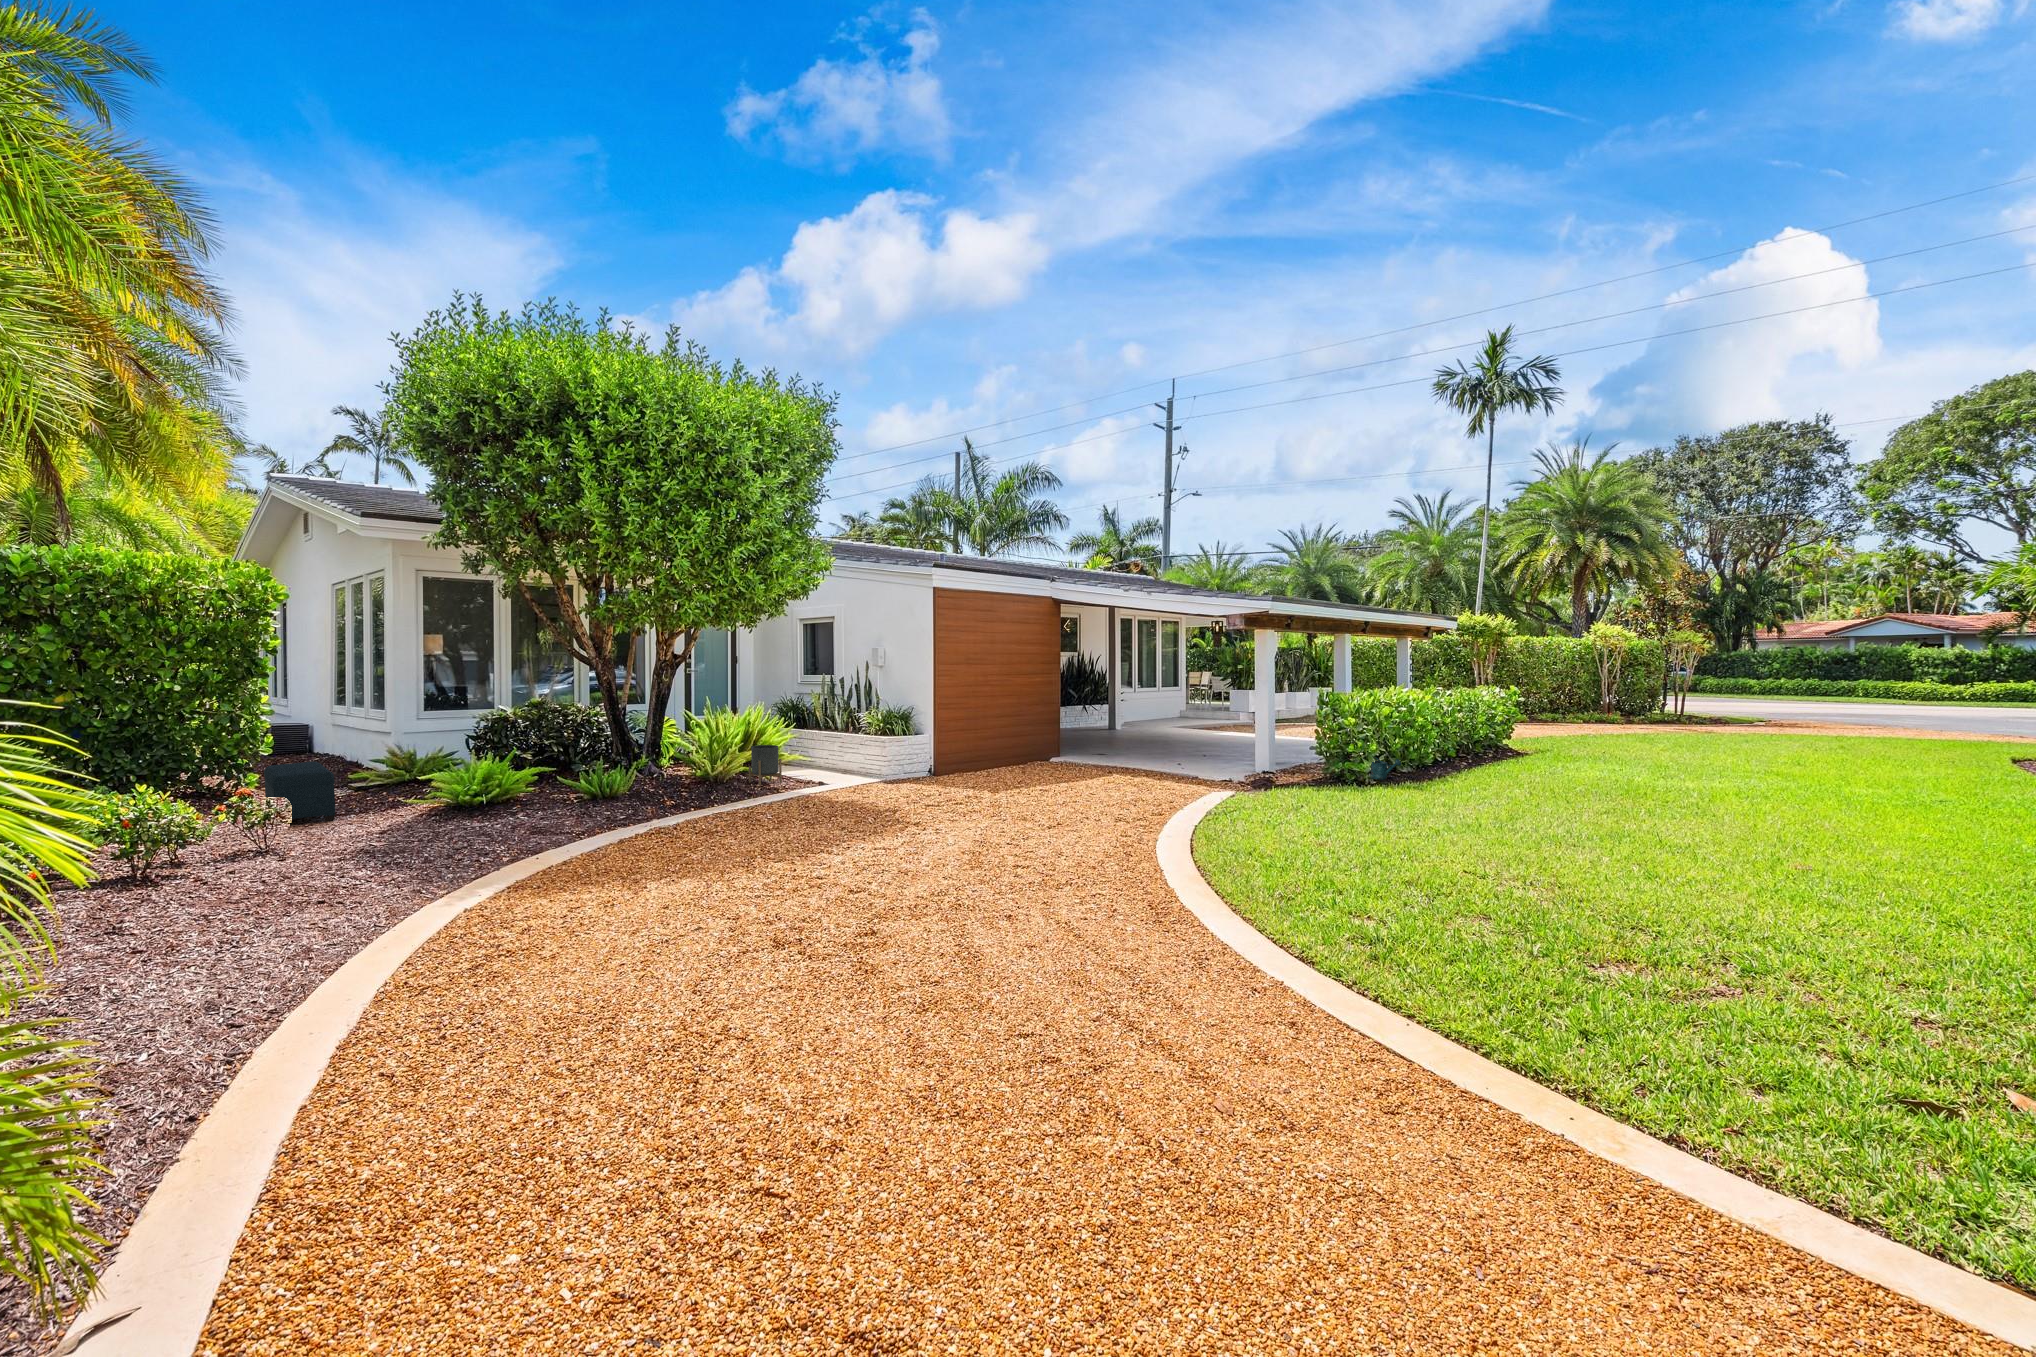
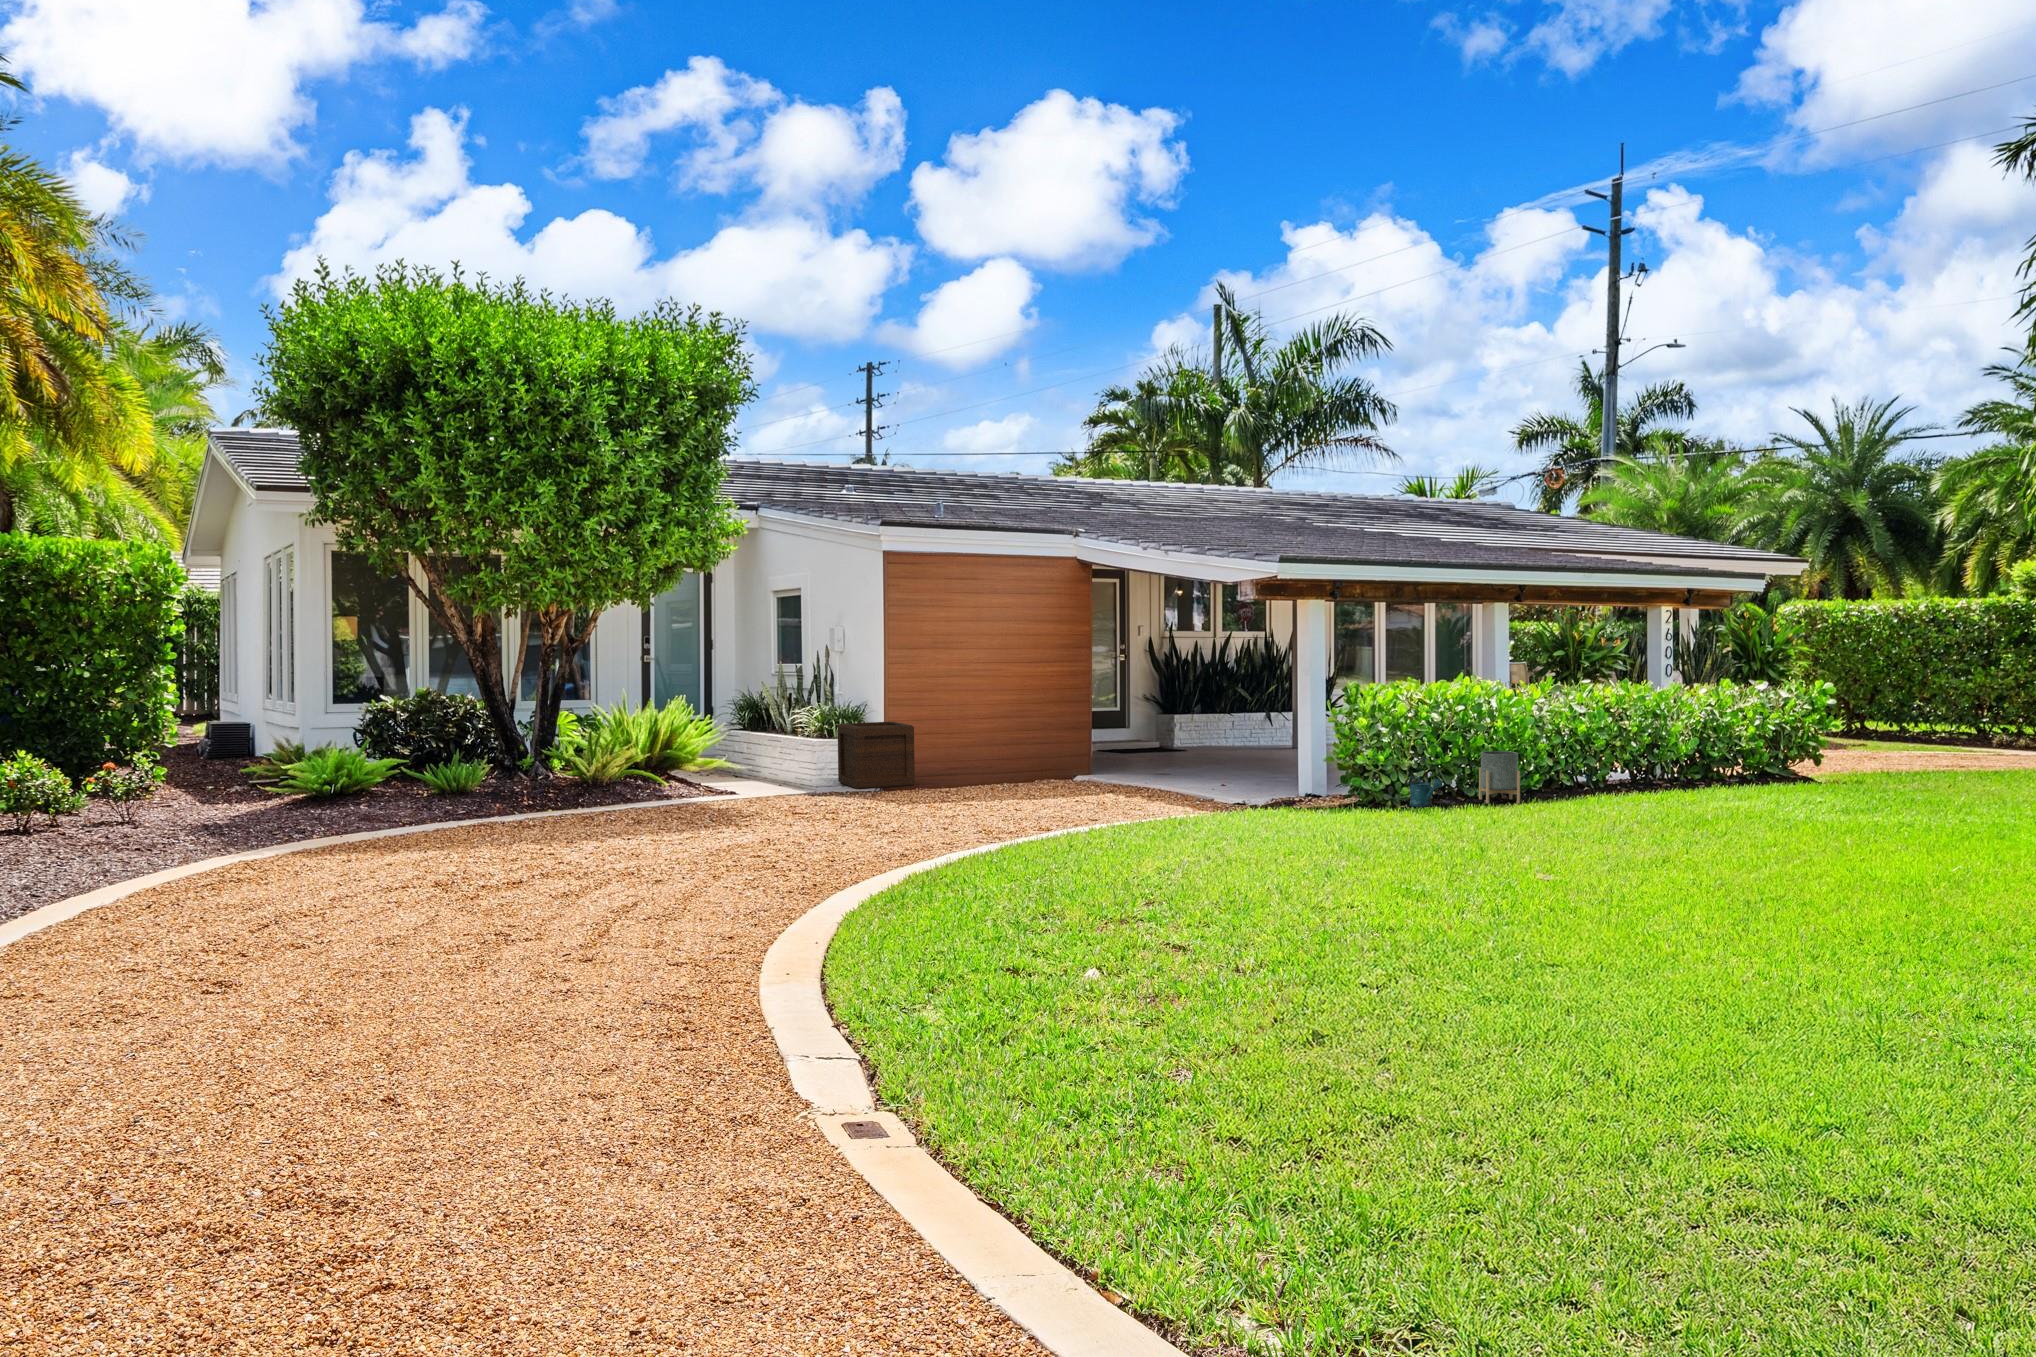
wooden crate: none [902,721,970,778] -> present [837,721,915,789]
planter: present [749,745,782,785] -> present [1479,751,1520,803]
bench: present [264,762,335,822] -> none [161,749,225,811]

